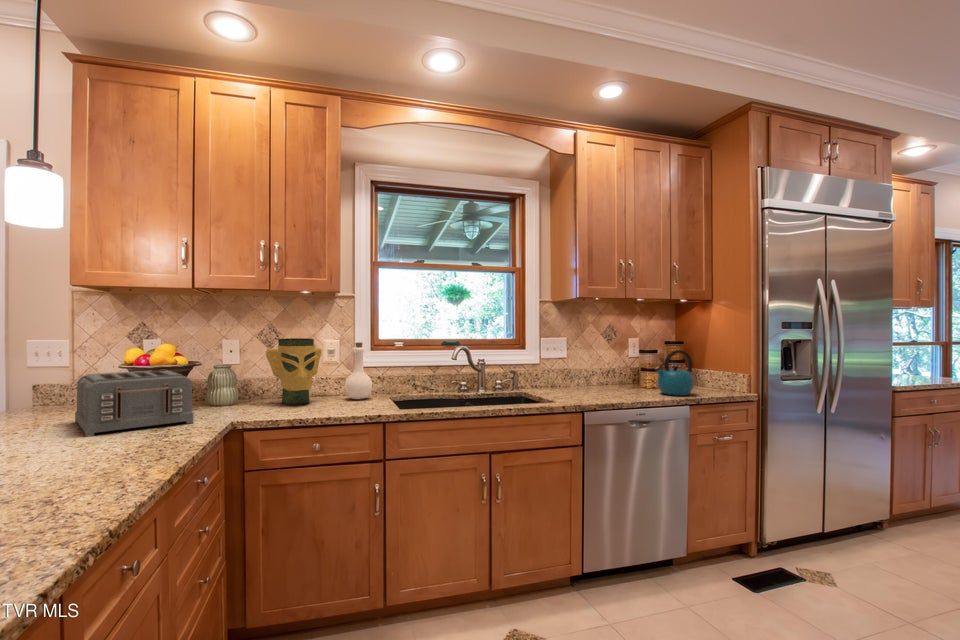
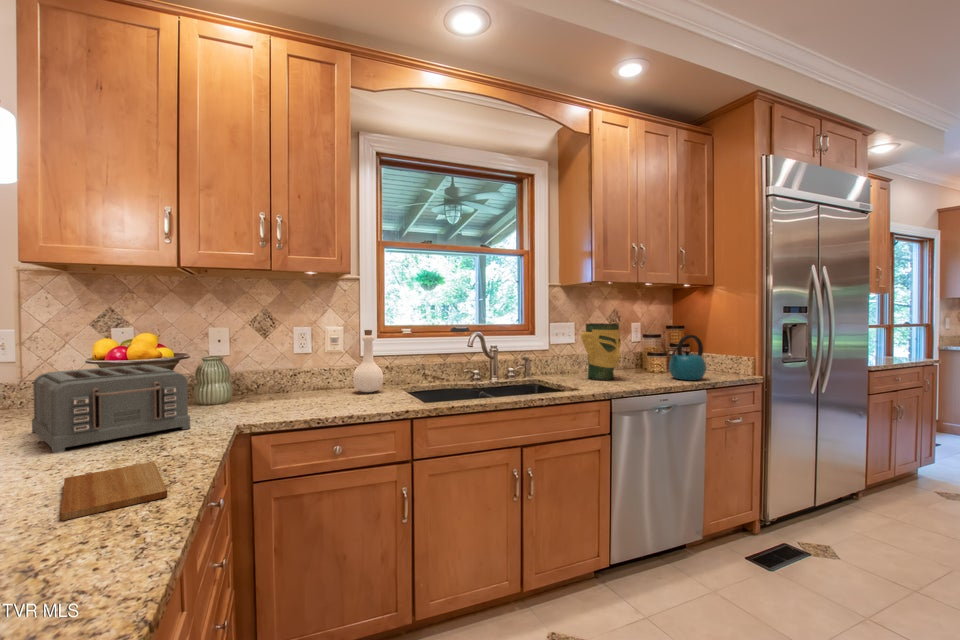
vase: present [266,338,321,406] -> present [581,323,621,380]
cutting board: none [76,444,153,477] -> present [61,462,167,520]

